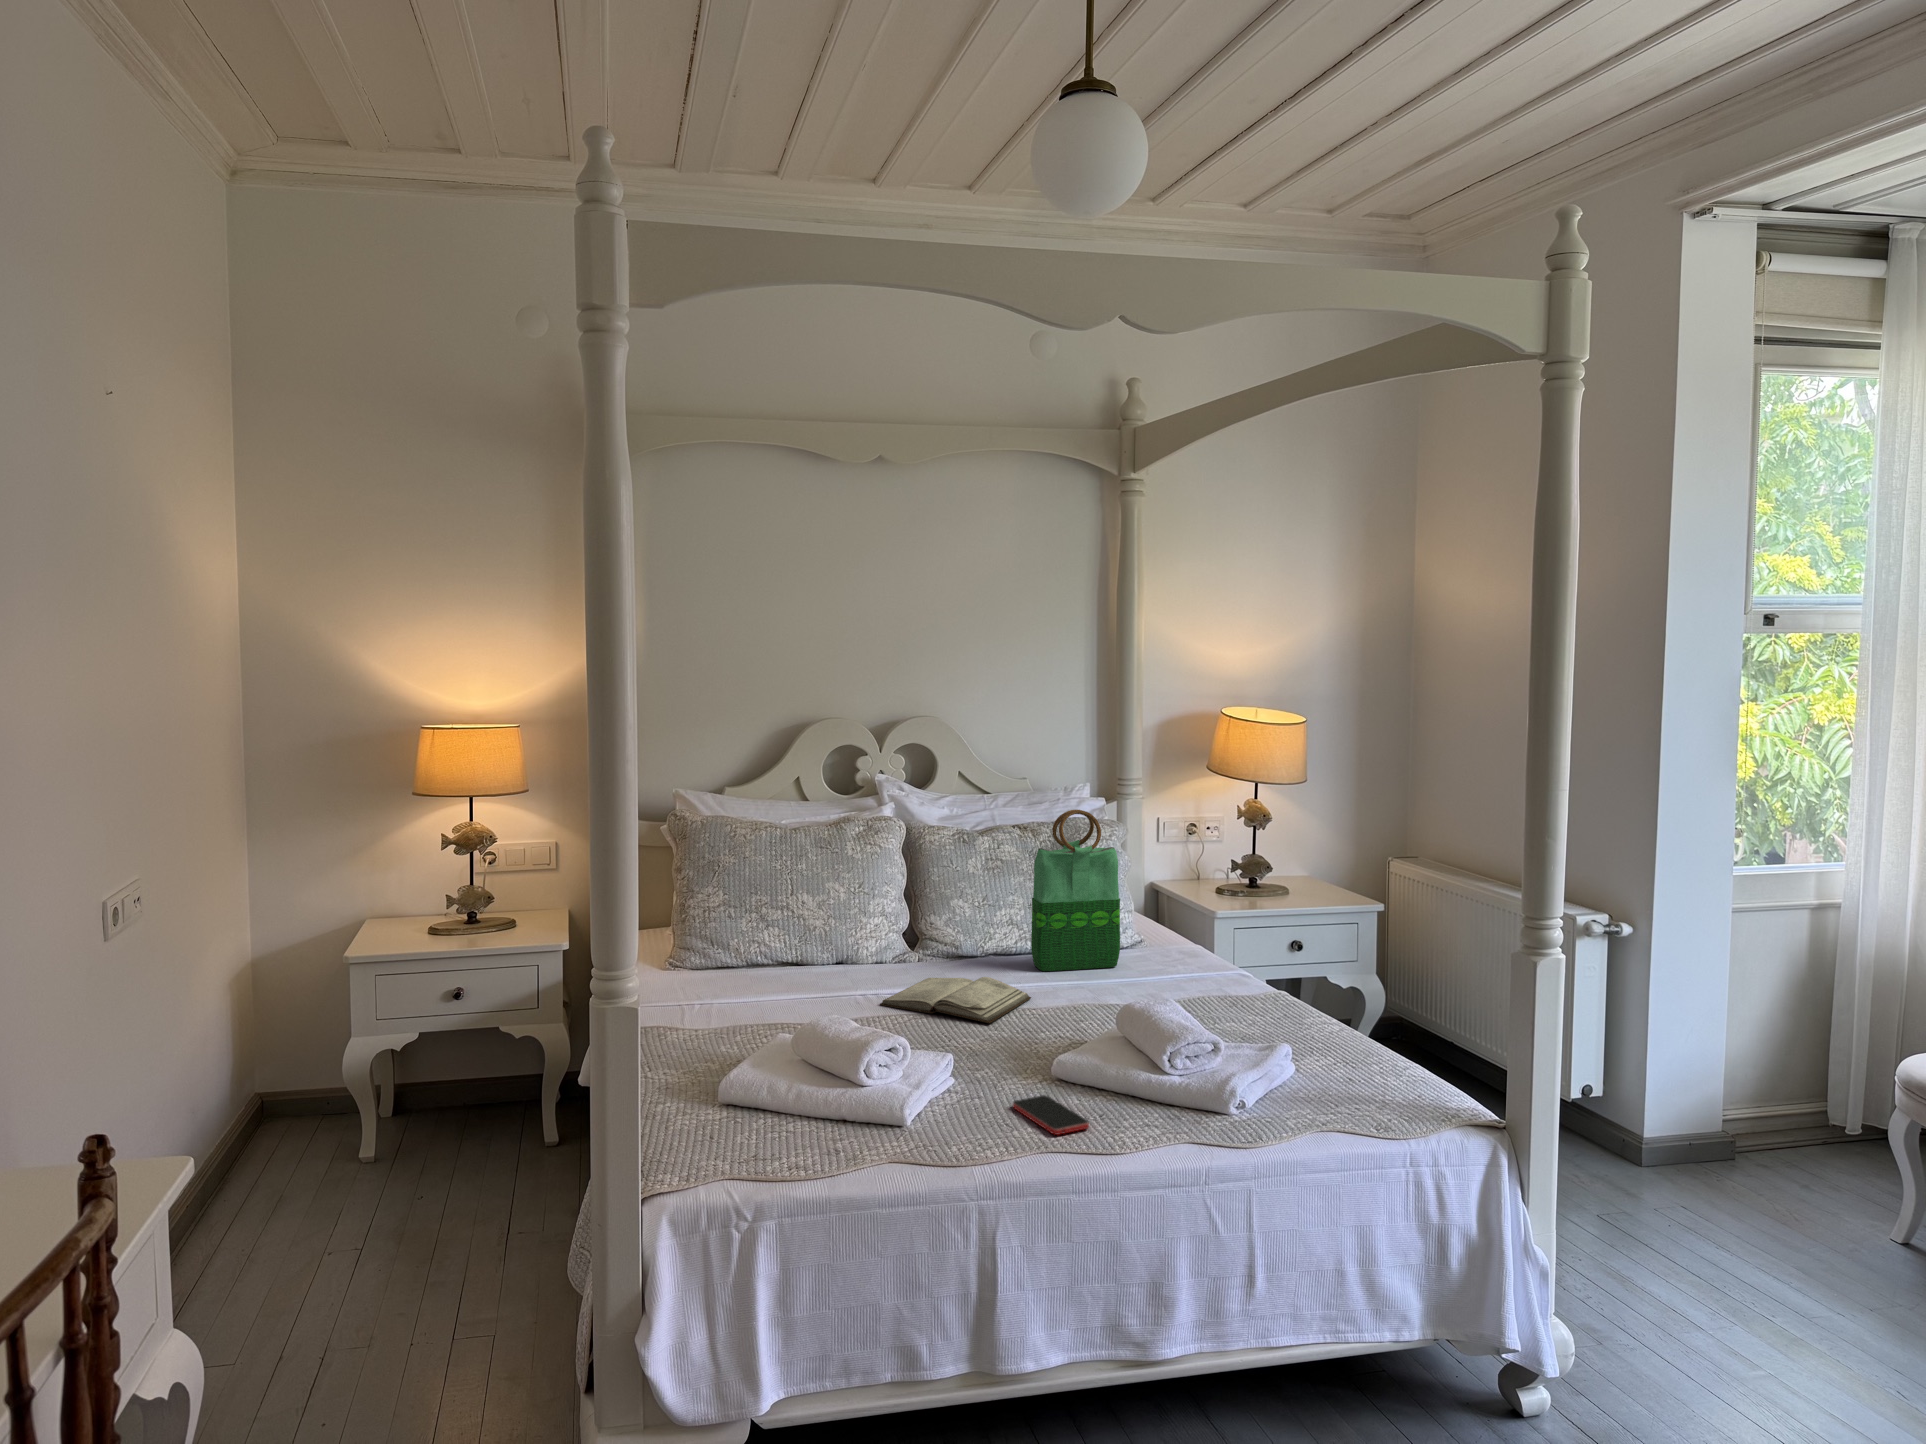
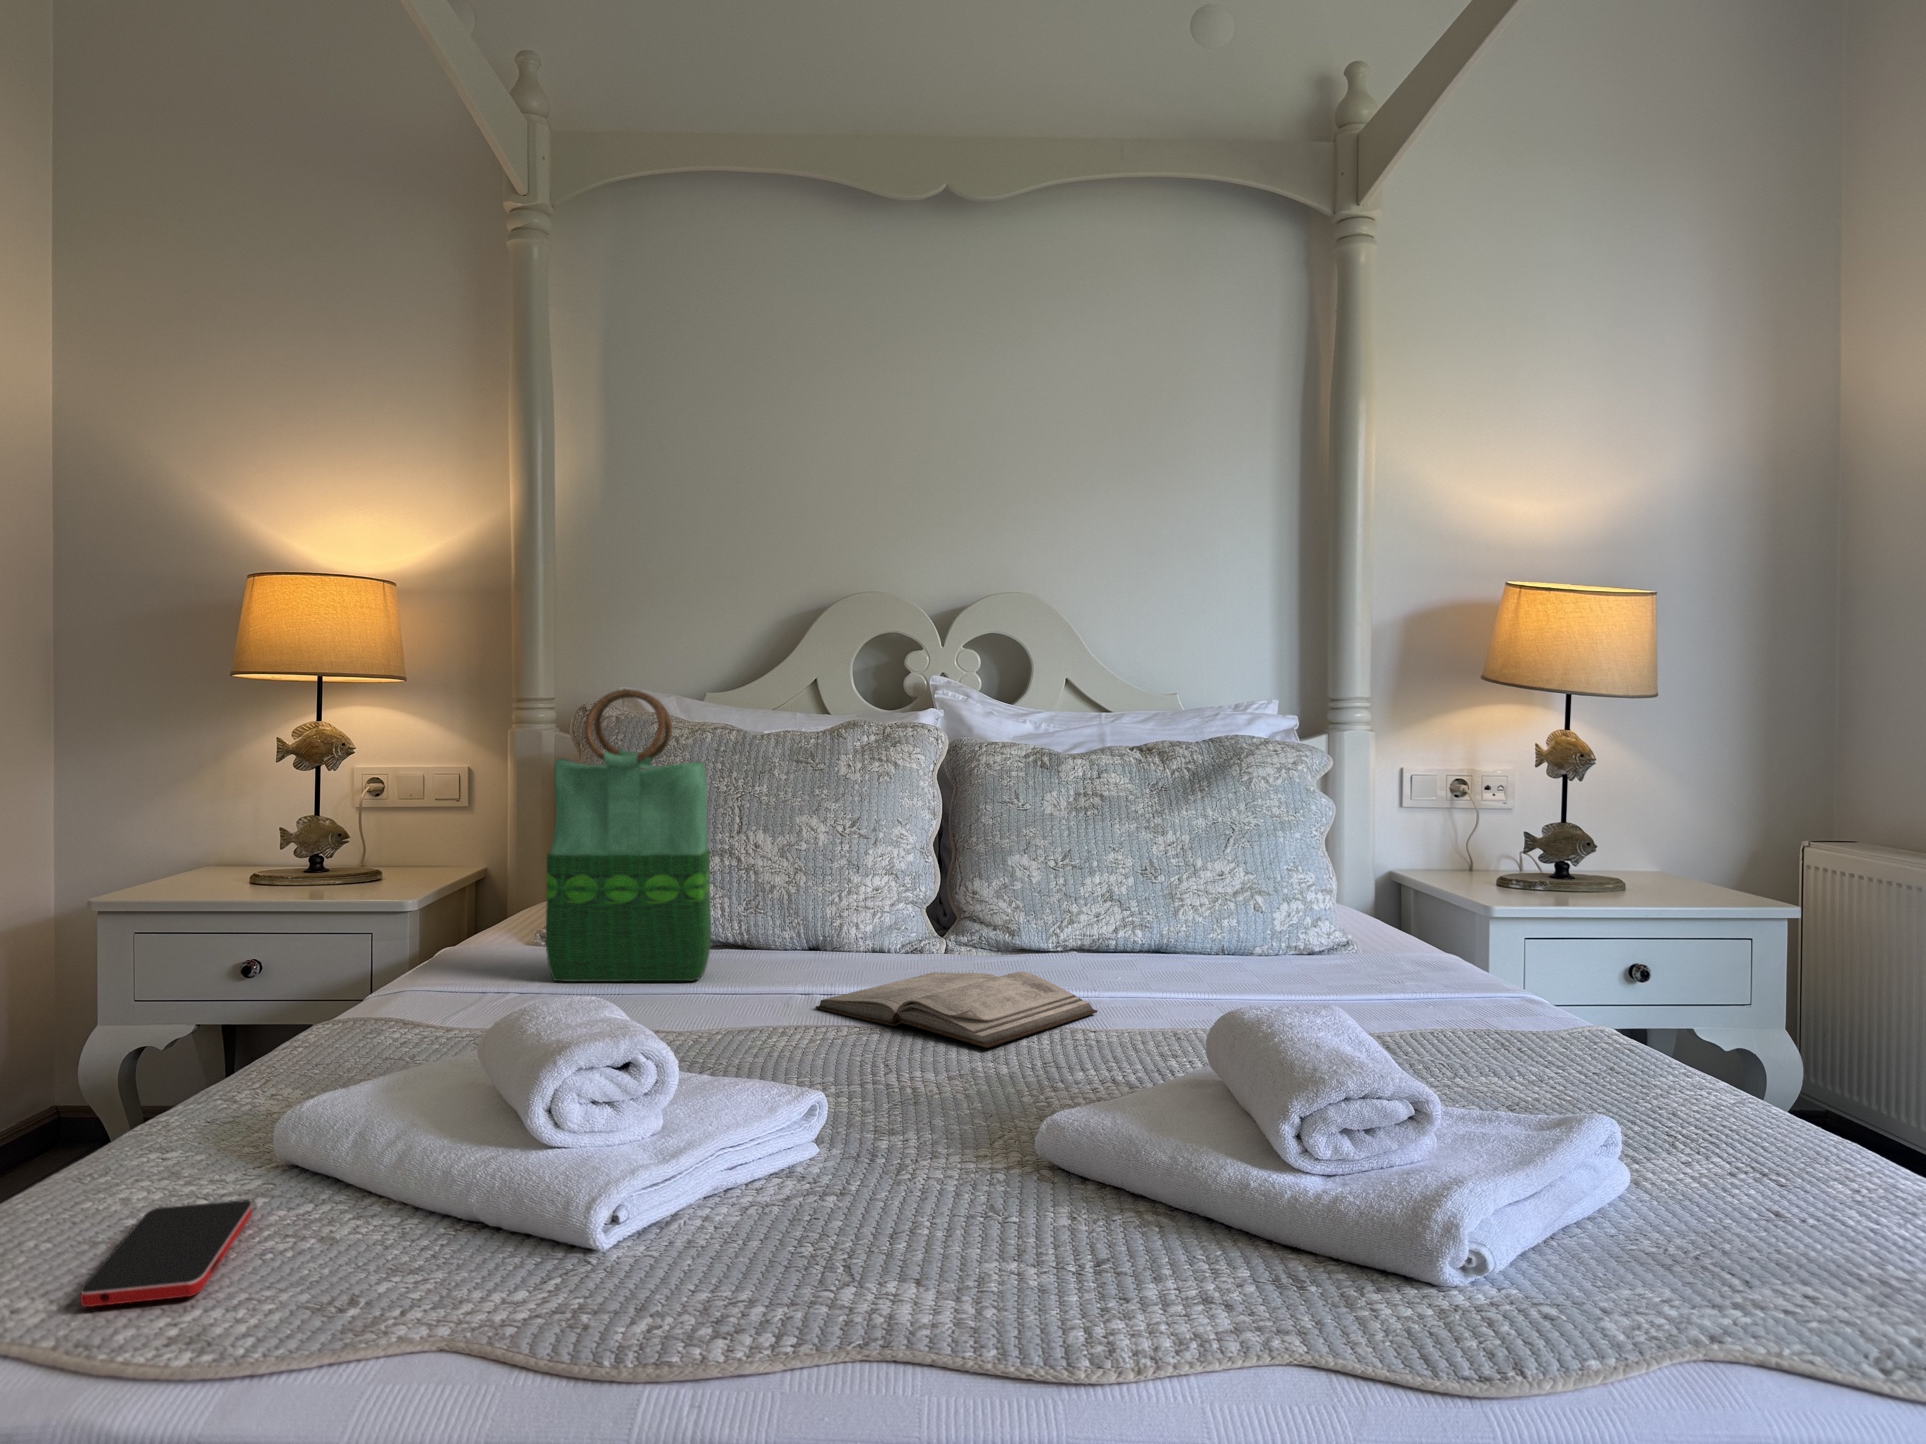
tote bag: present [1031,810,1120,971] -> present [546,689,711,981]
smartphone: present [1013,1095,1089,1135] -> present [81,1200,252,1307]

